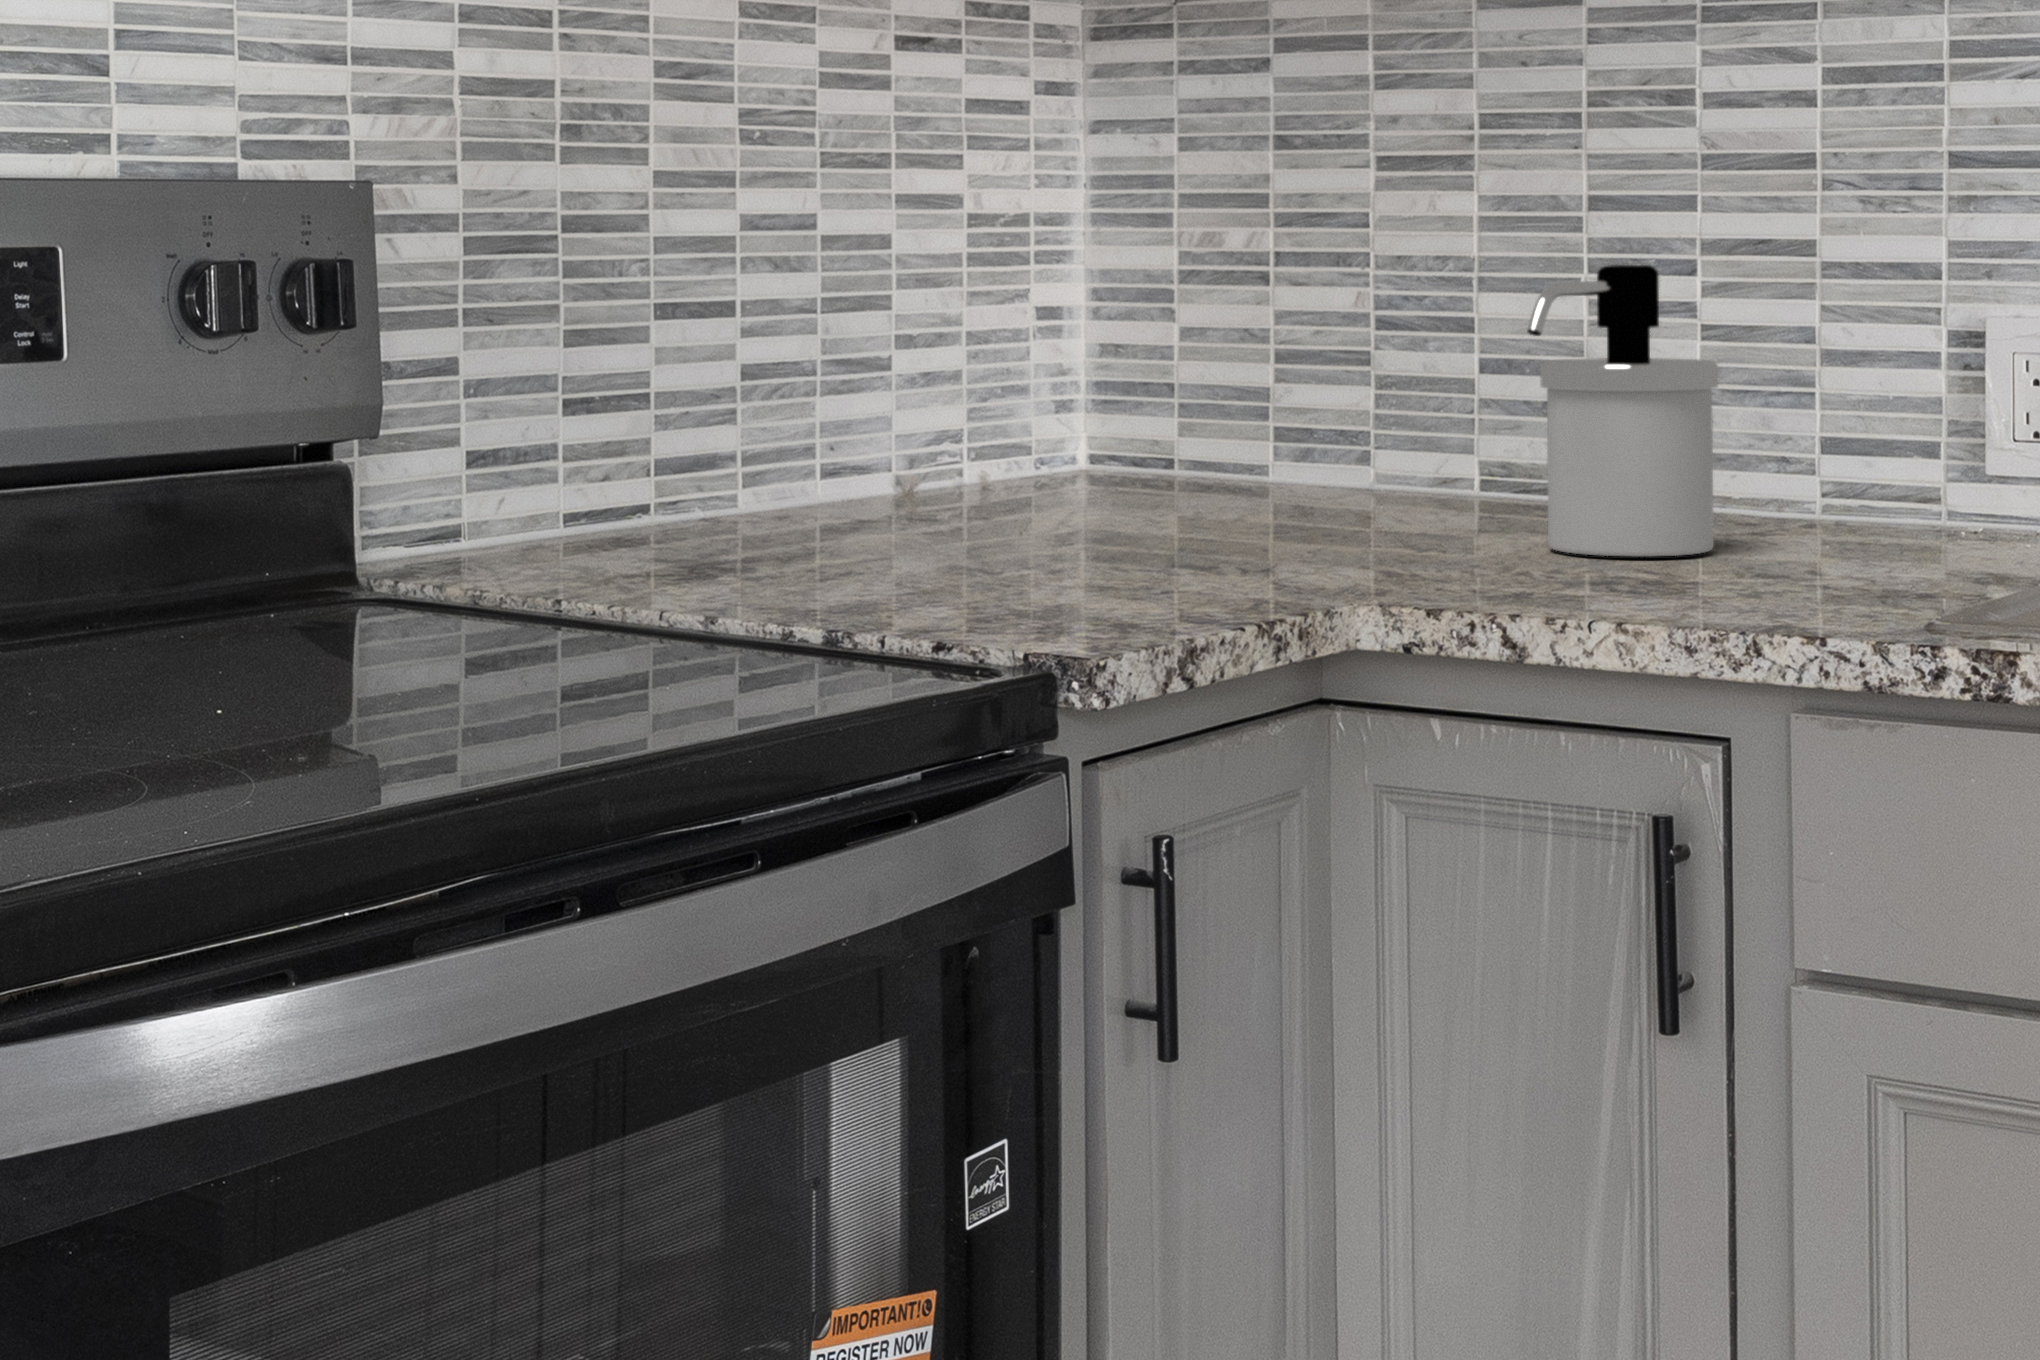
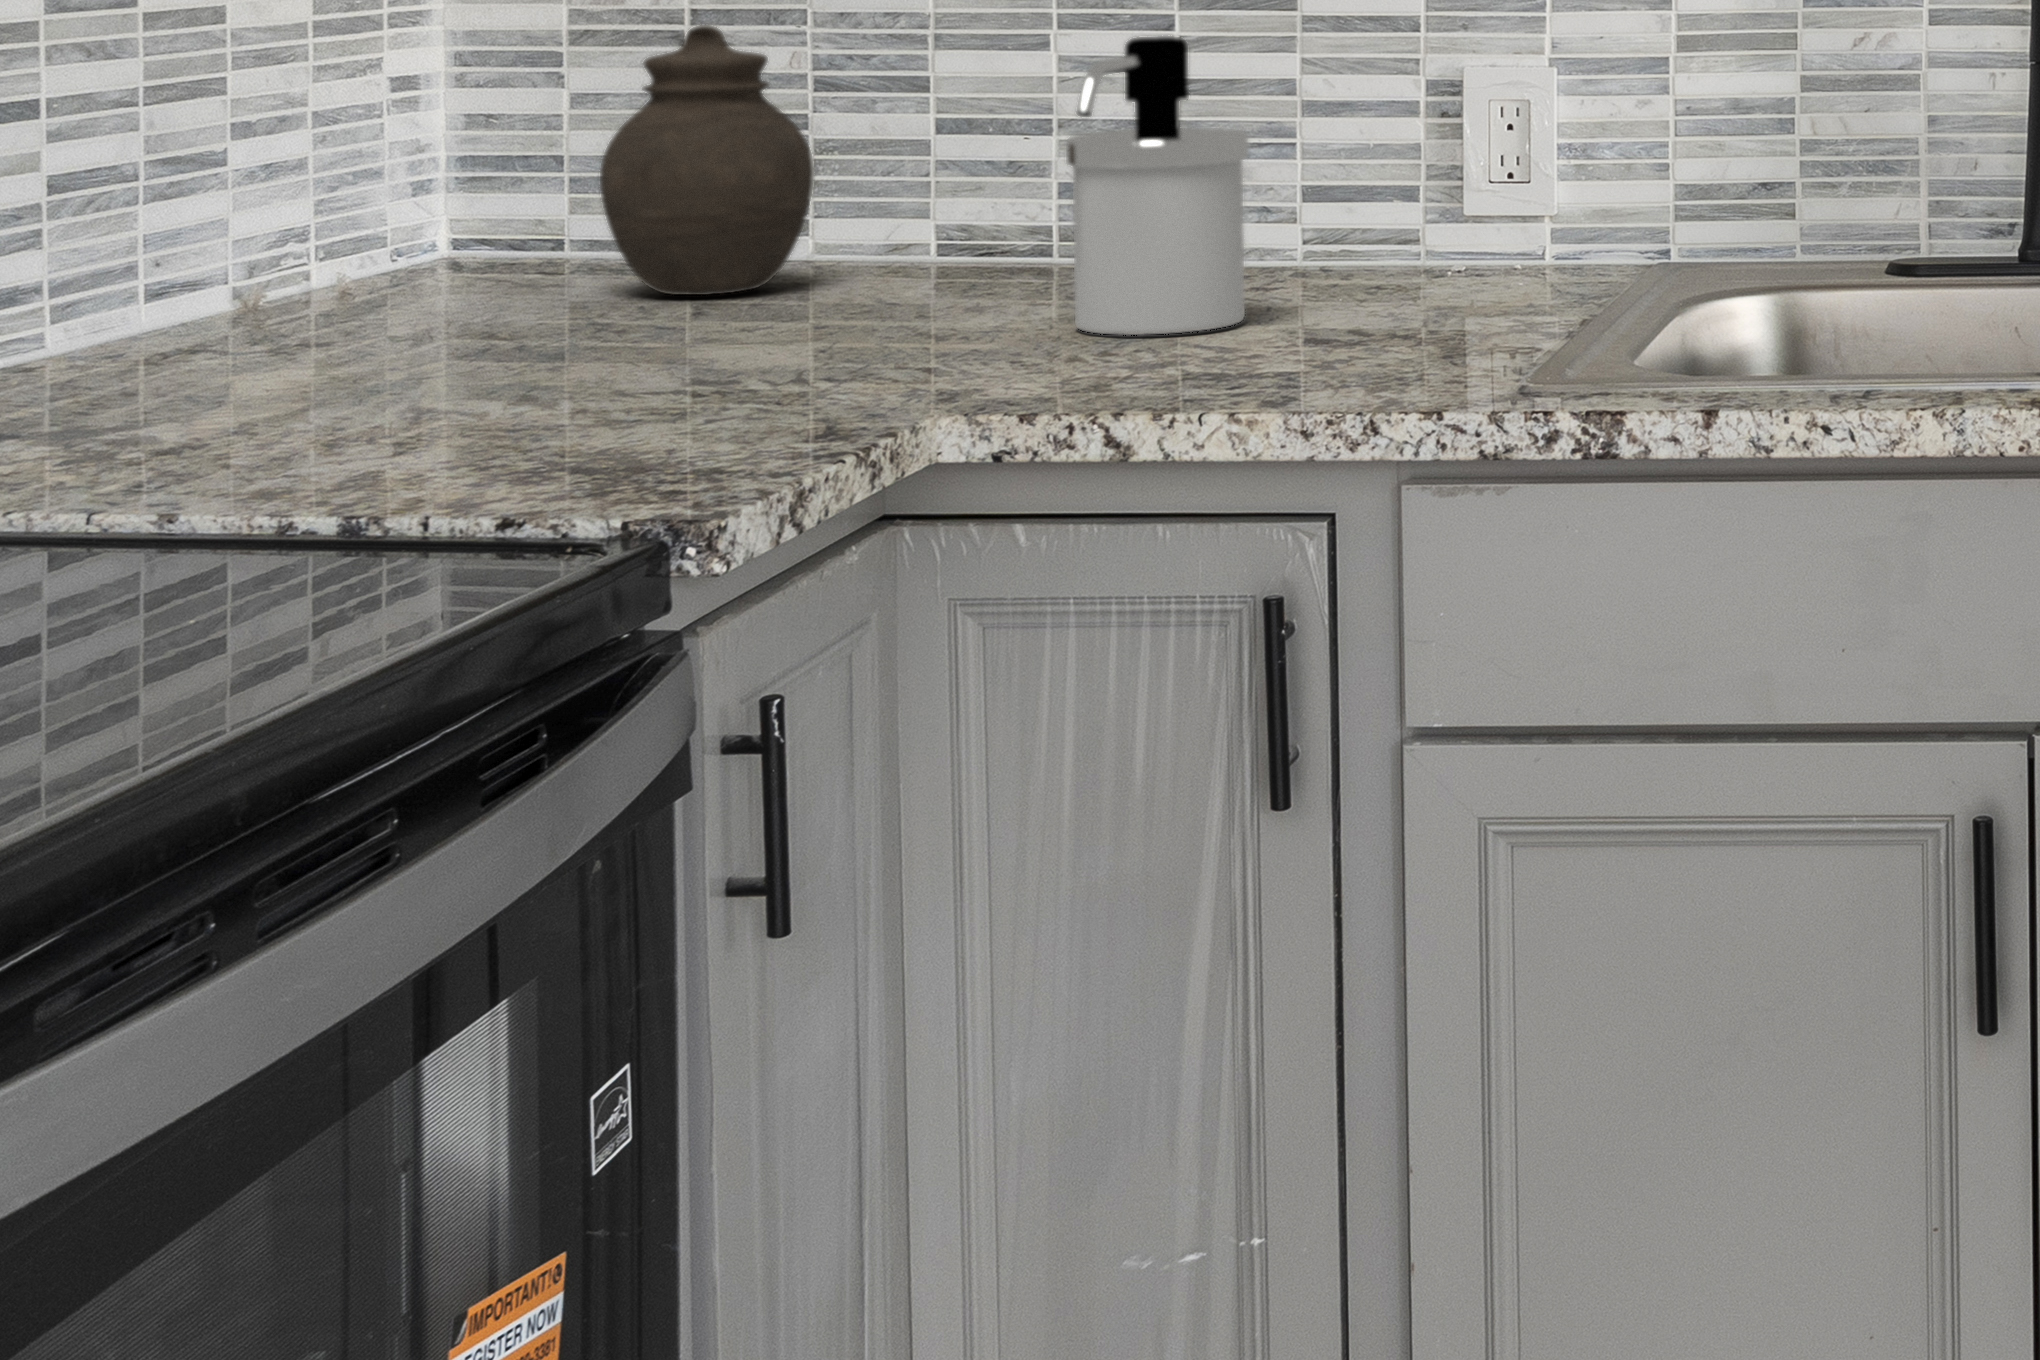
jar: none [1186,260,1366,503] -> present [600,25,814,295]

